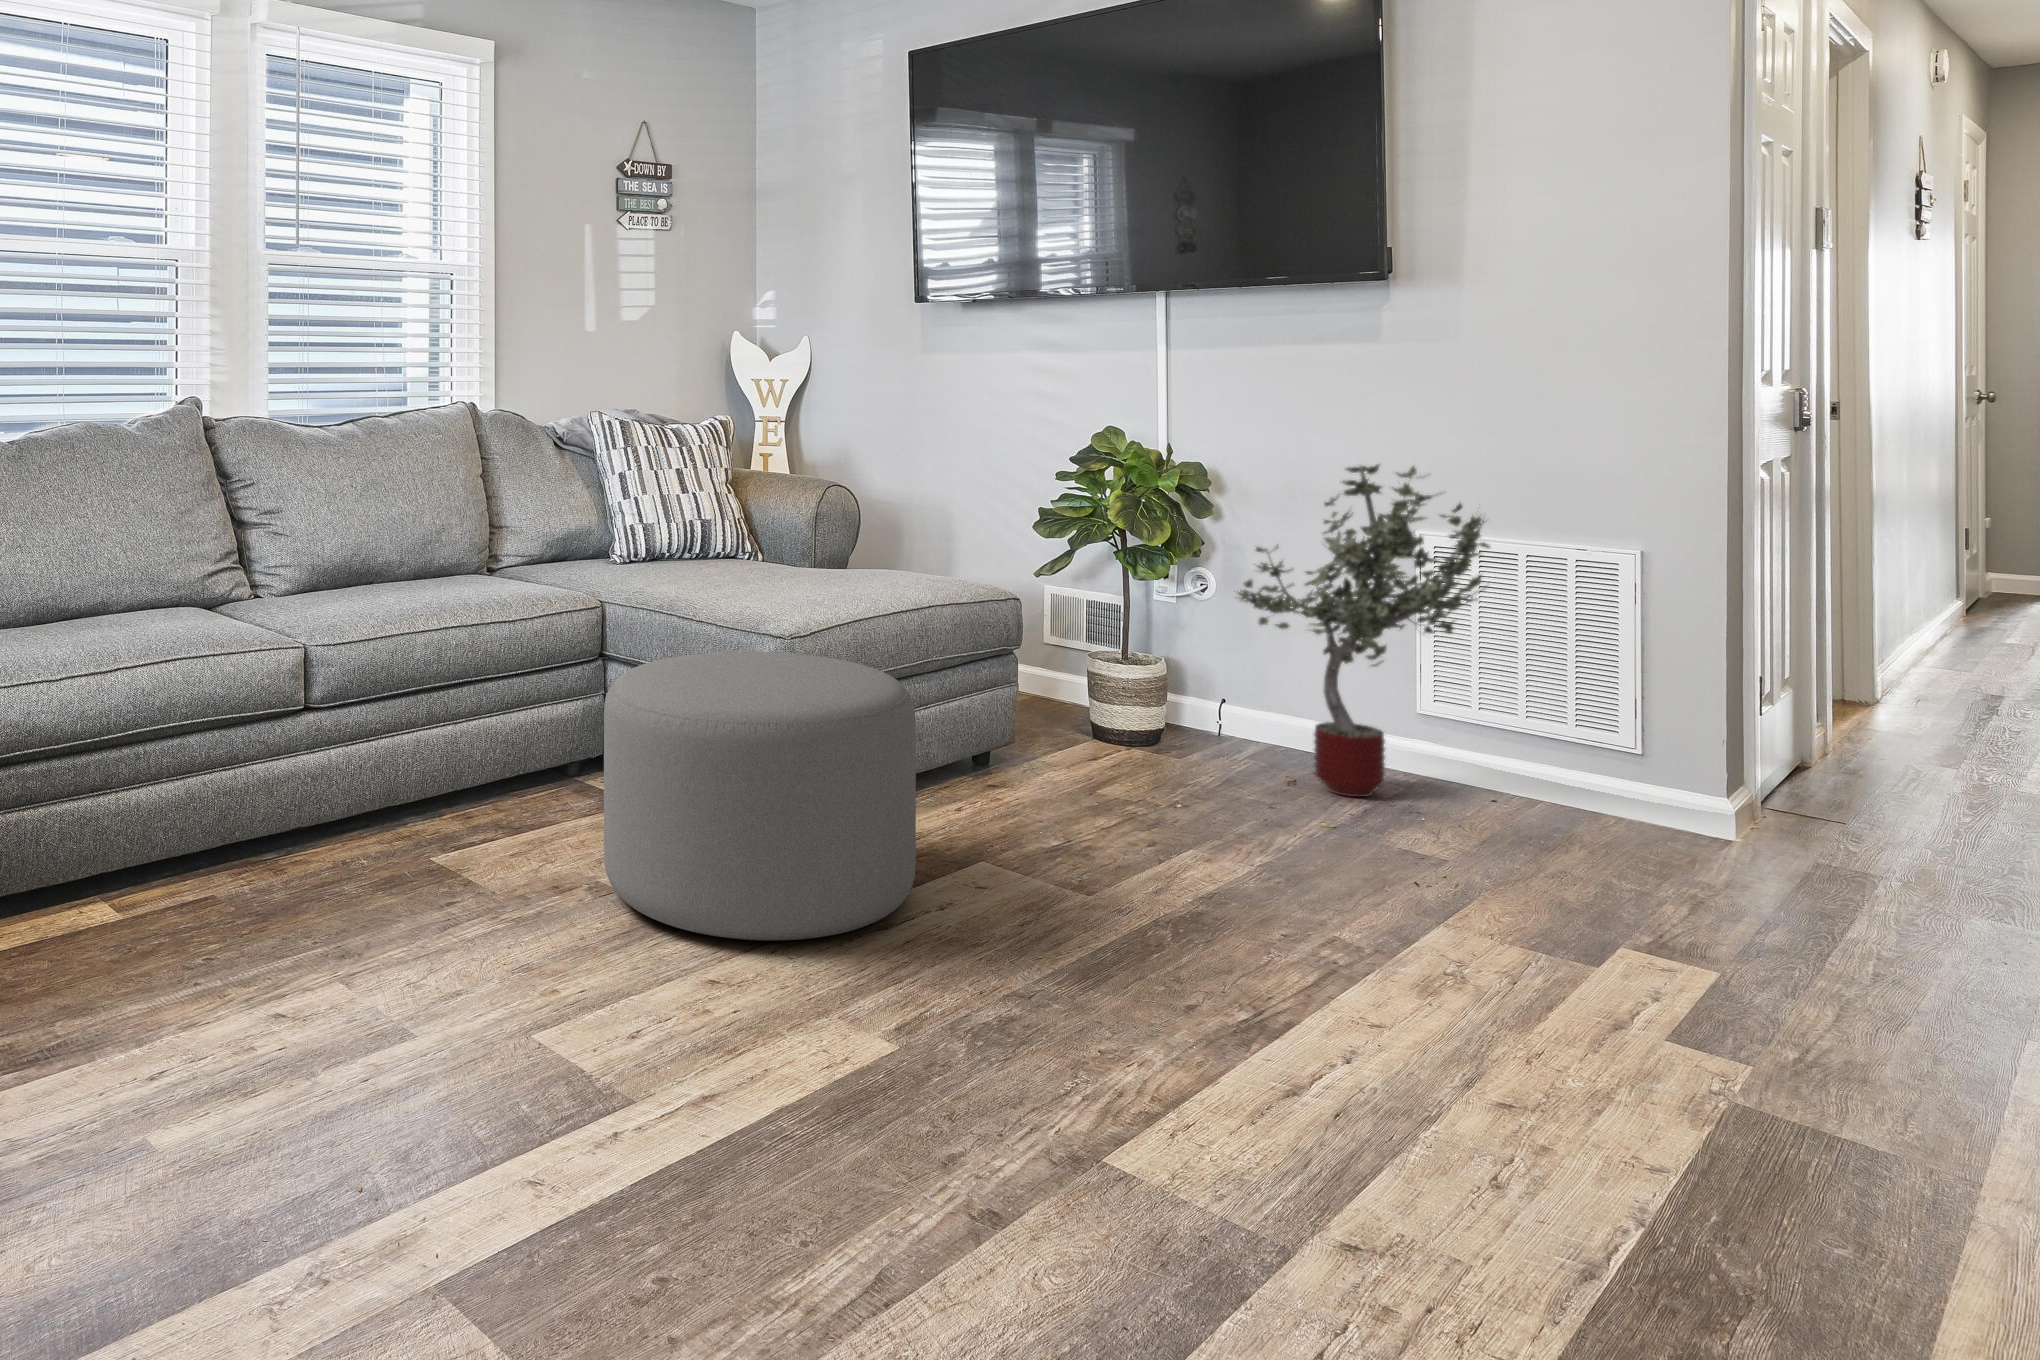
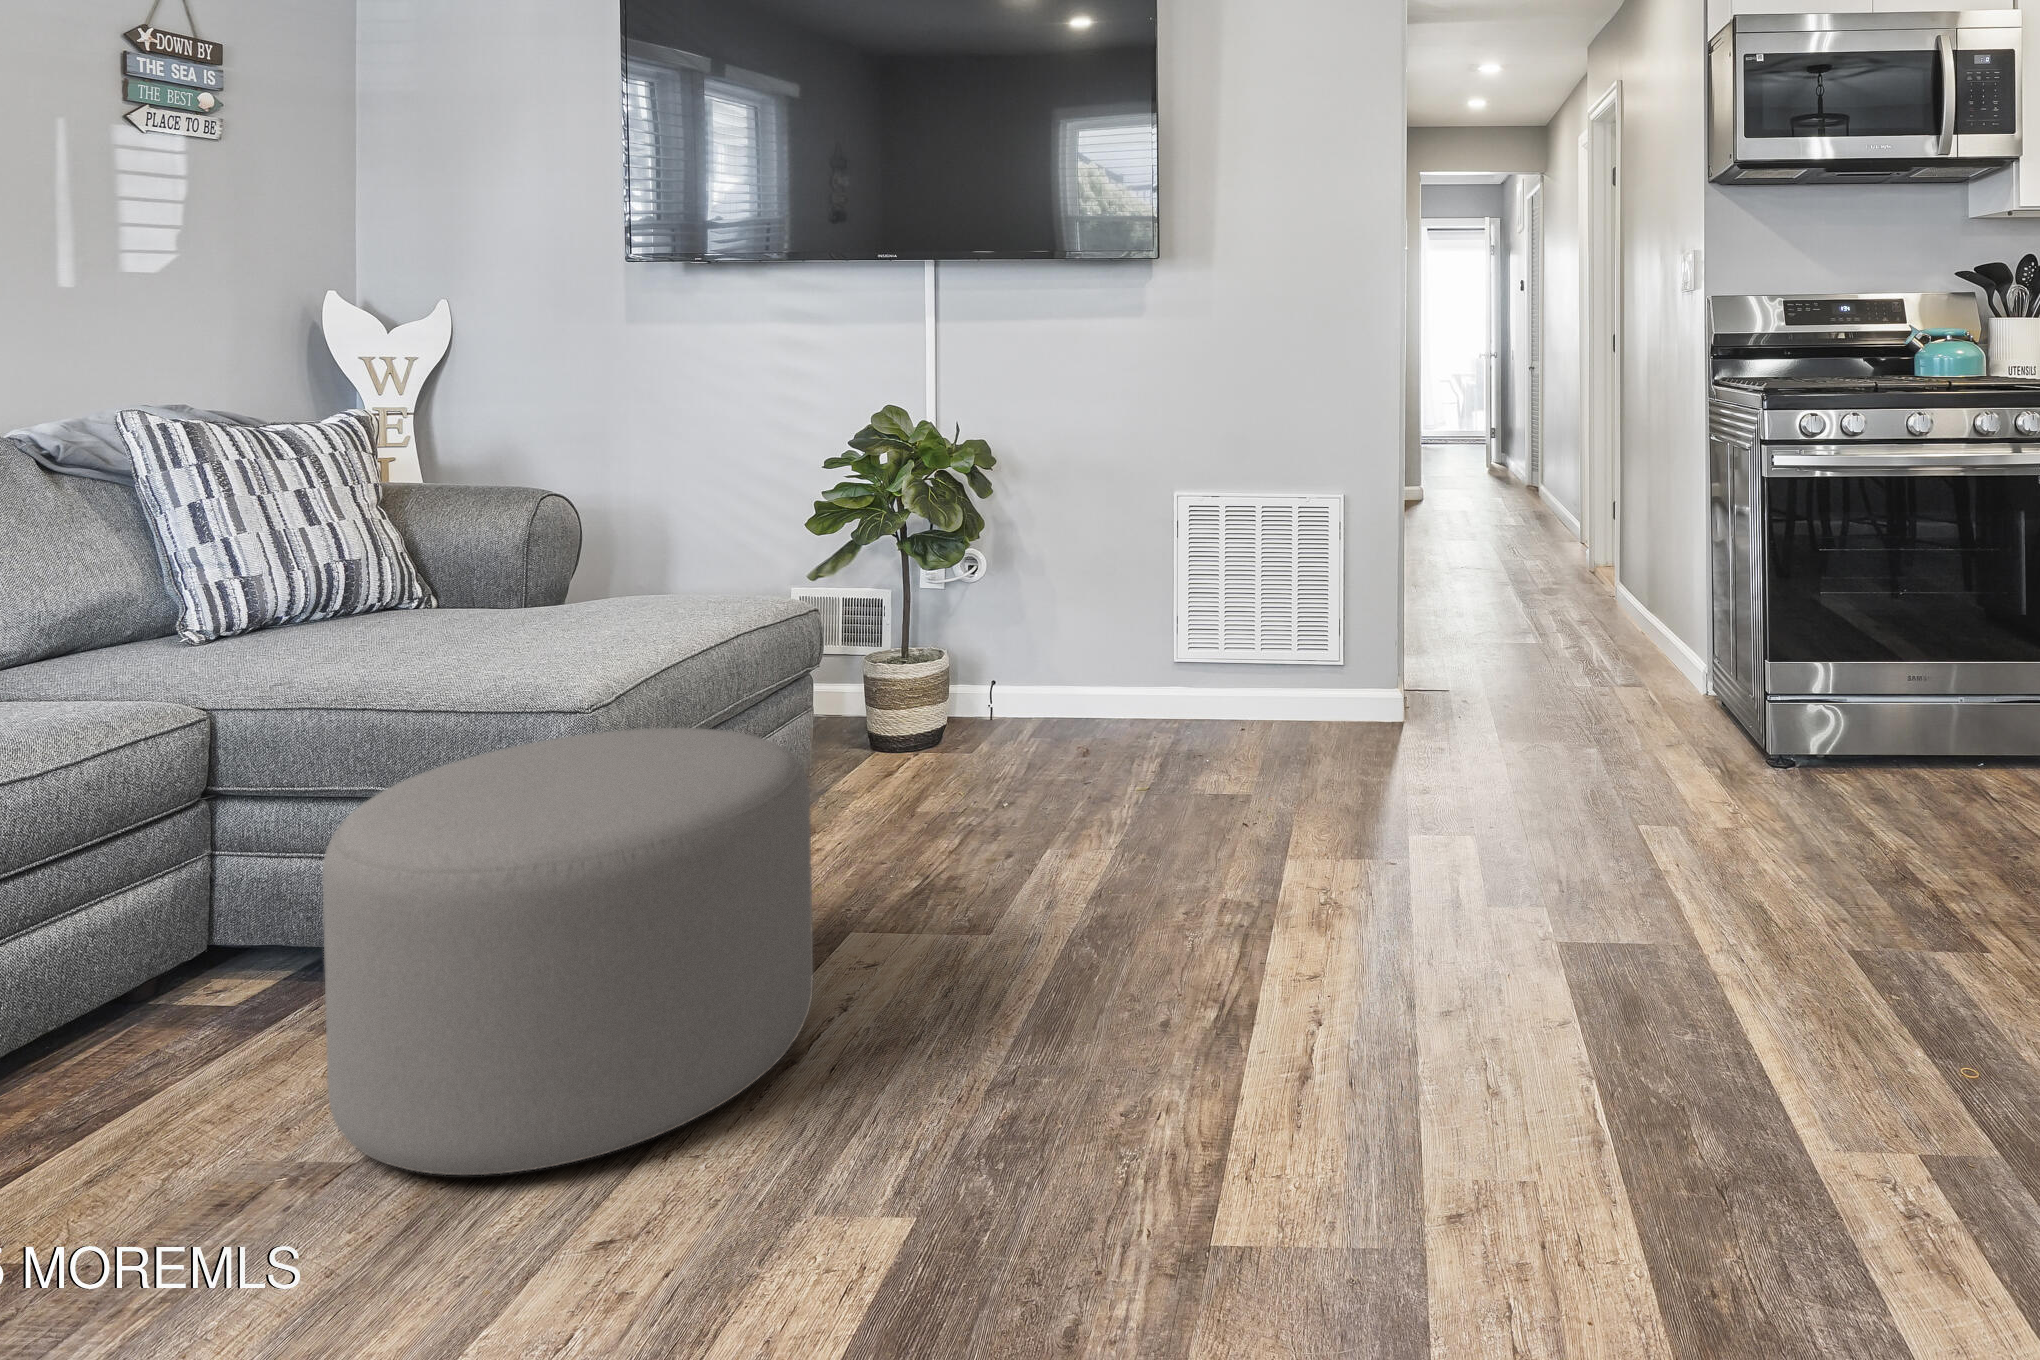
potted tree: present [1235,465,1490,797] -> none [1016,433,1257,751]

